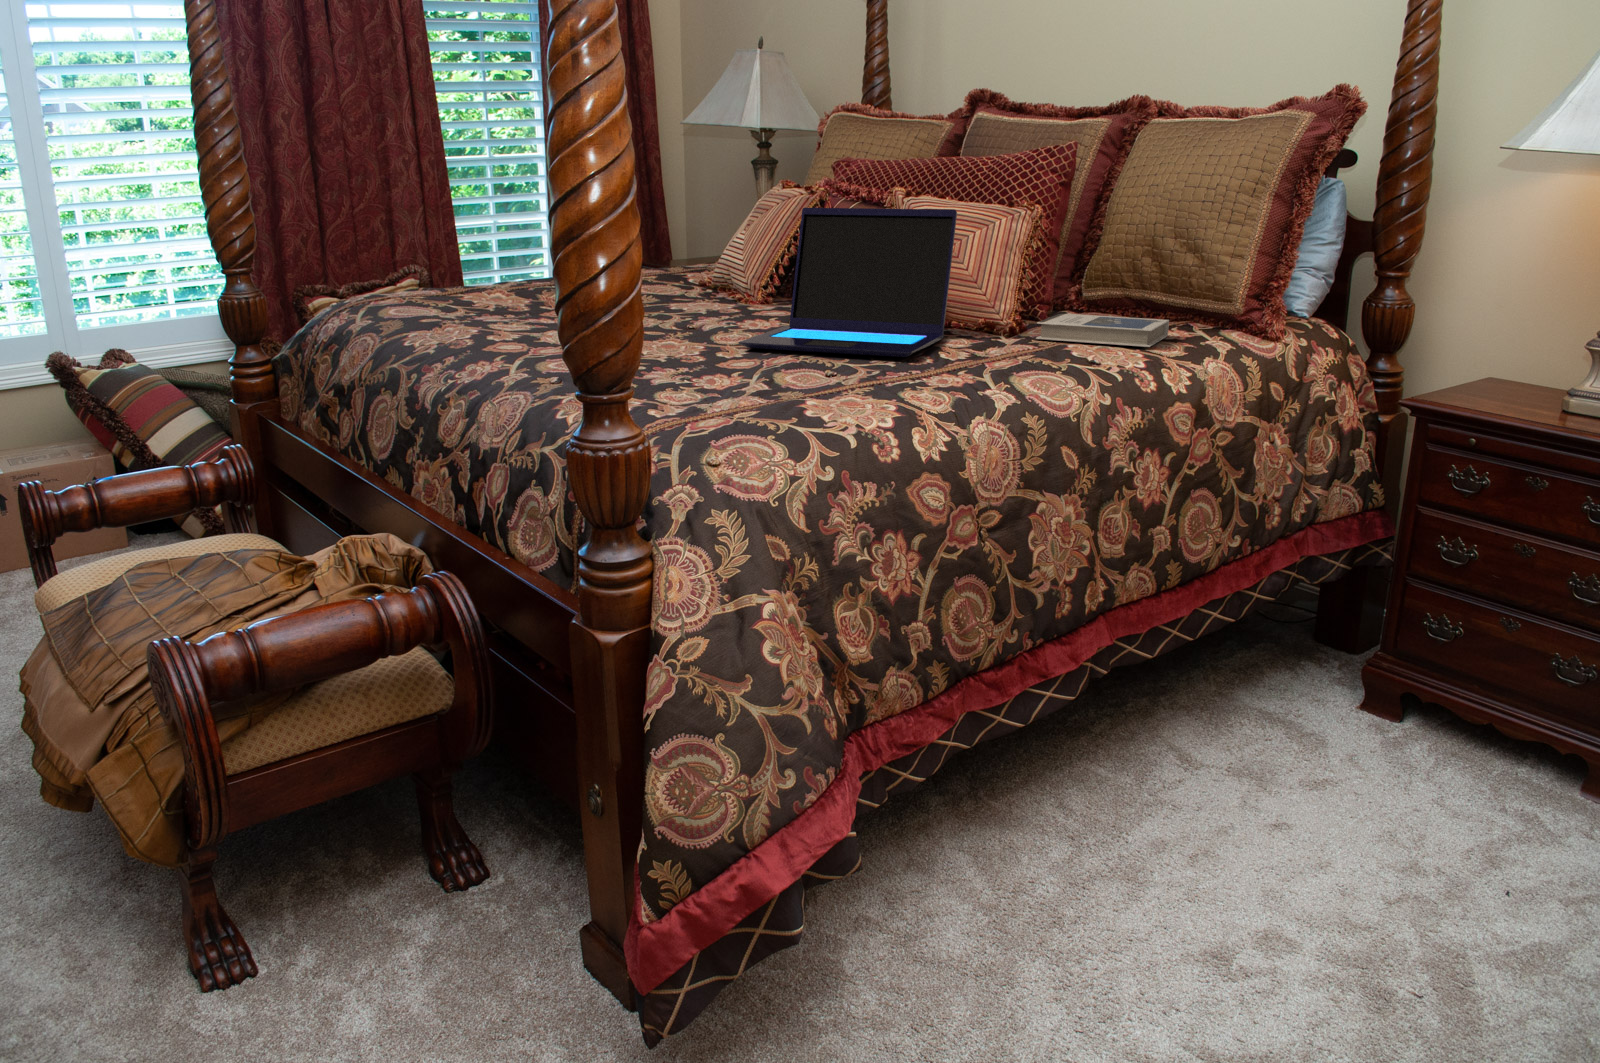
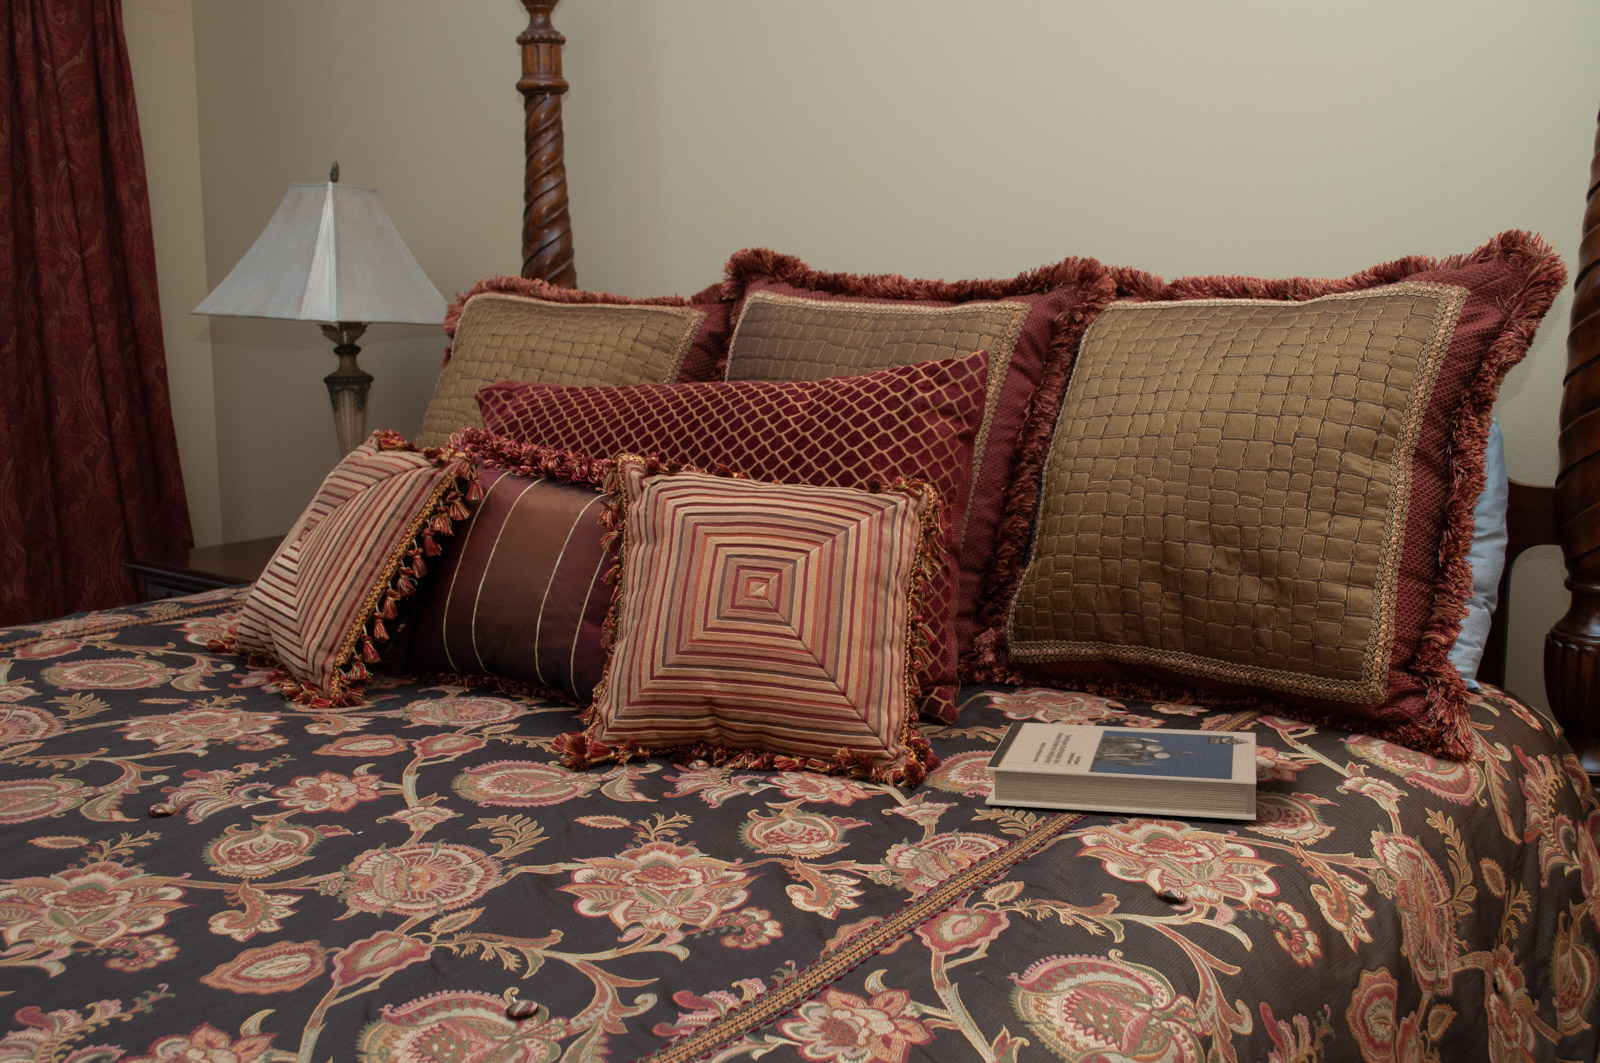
laptop: present [738,208,957,357] -> none [250,518,778,927]

